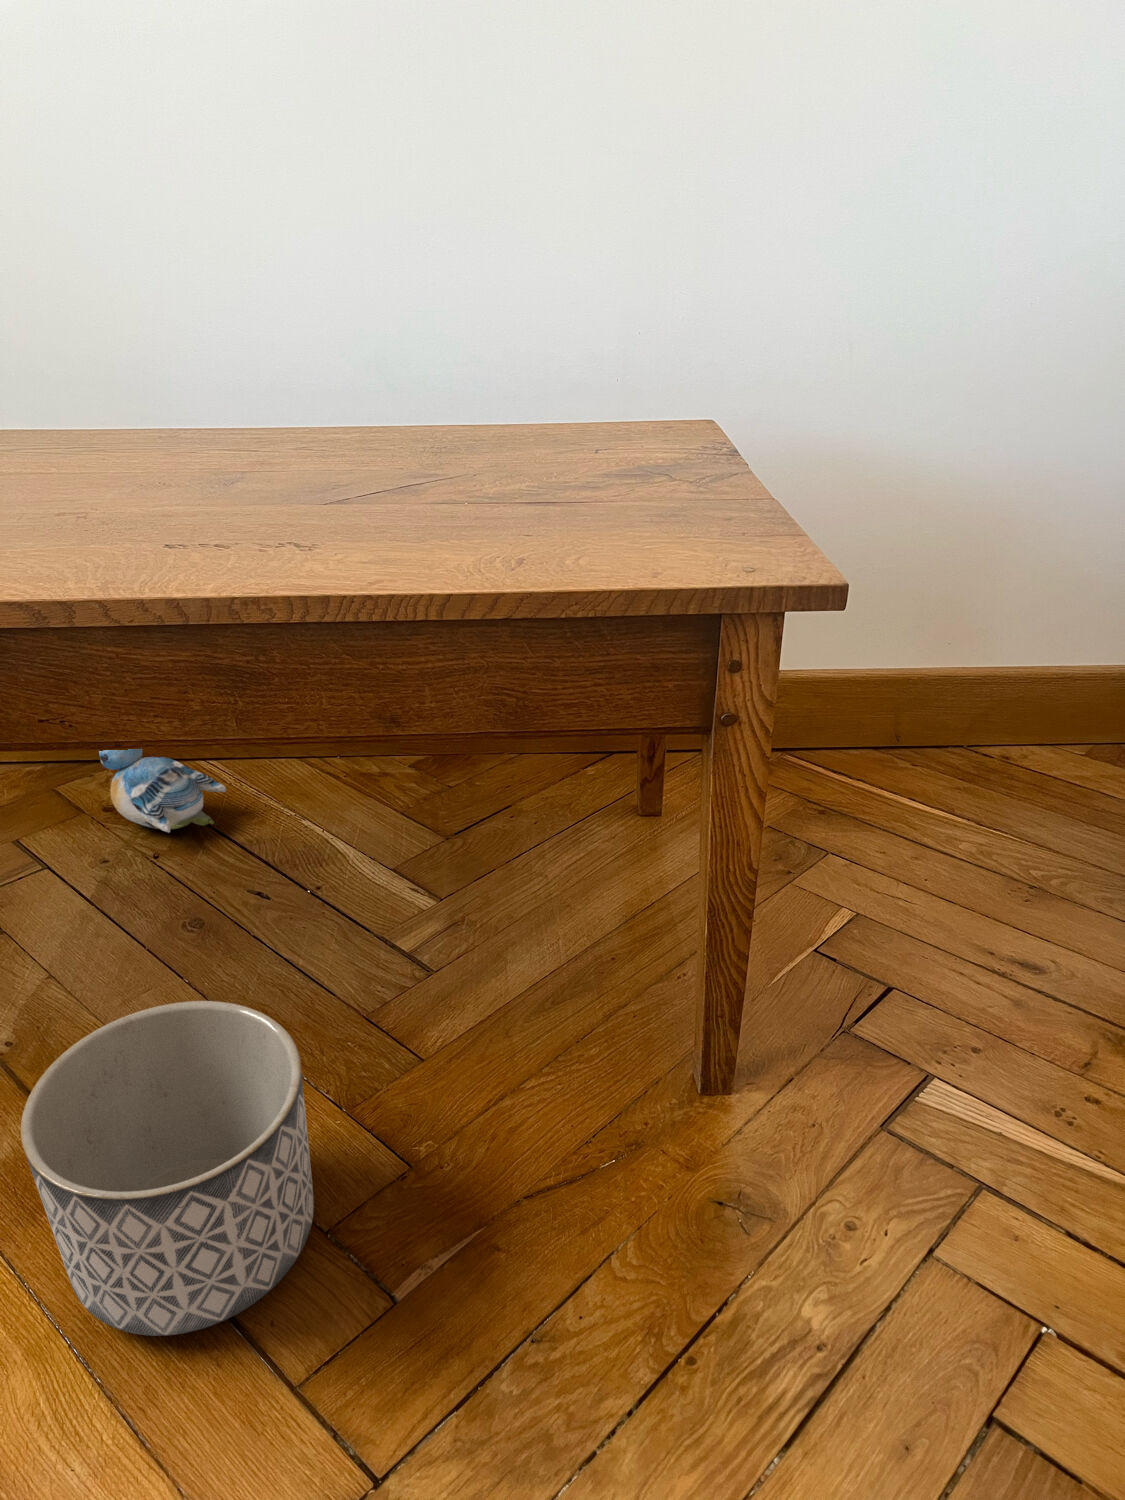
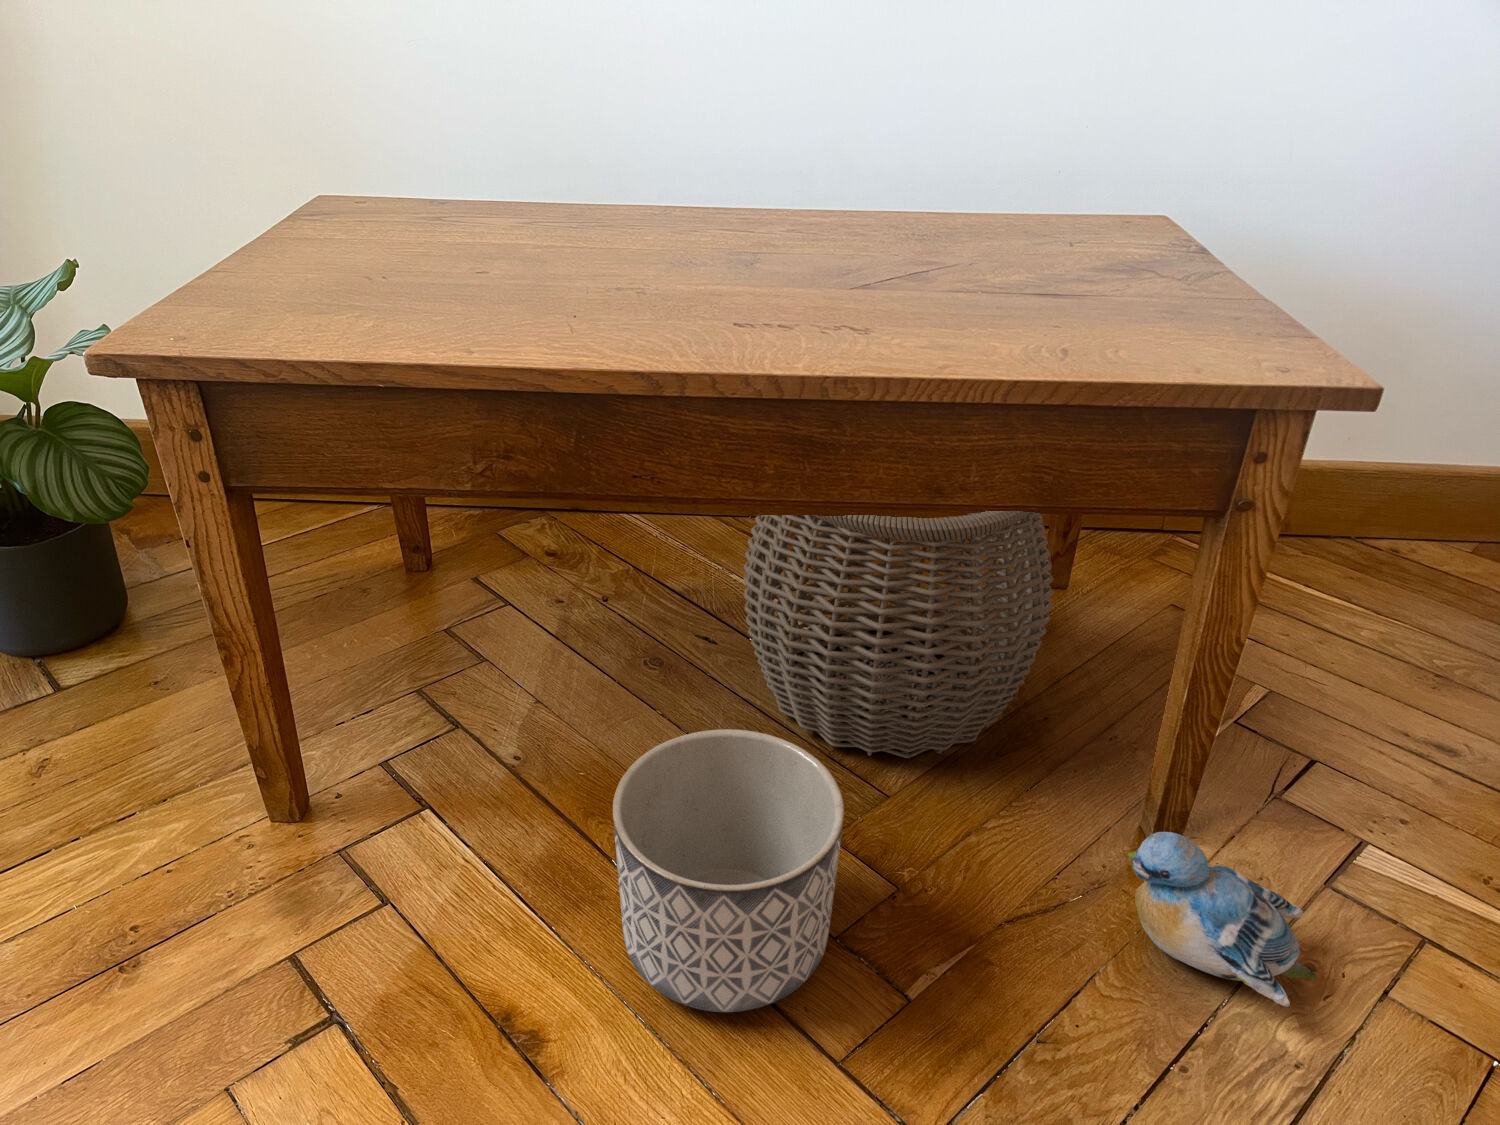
woven basket: none [268,644,602,1015] -> present [744,509,1053,758]
plush toy: present [99,749,226,833] -> present [1127,832,1317,1007]

